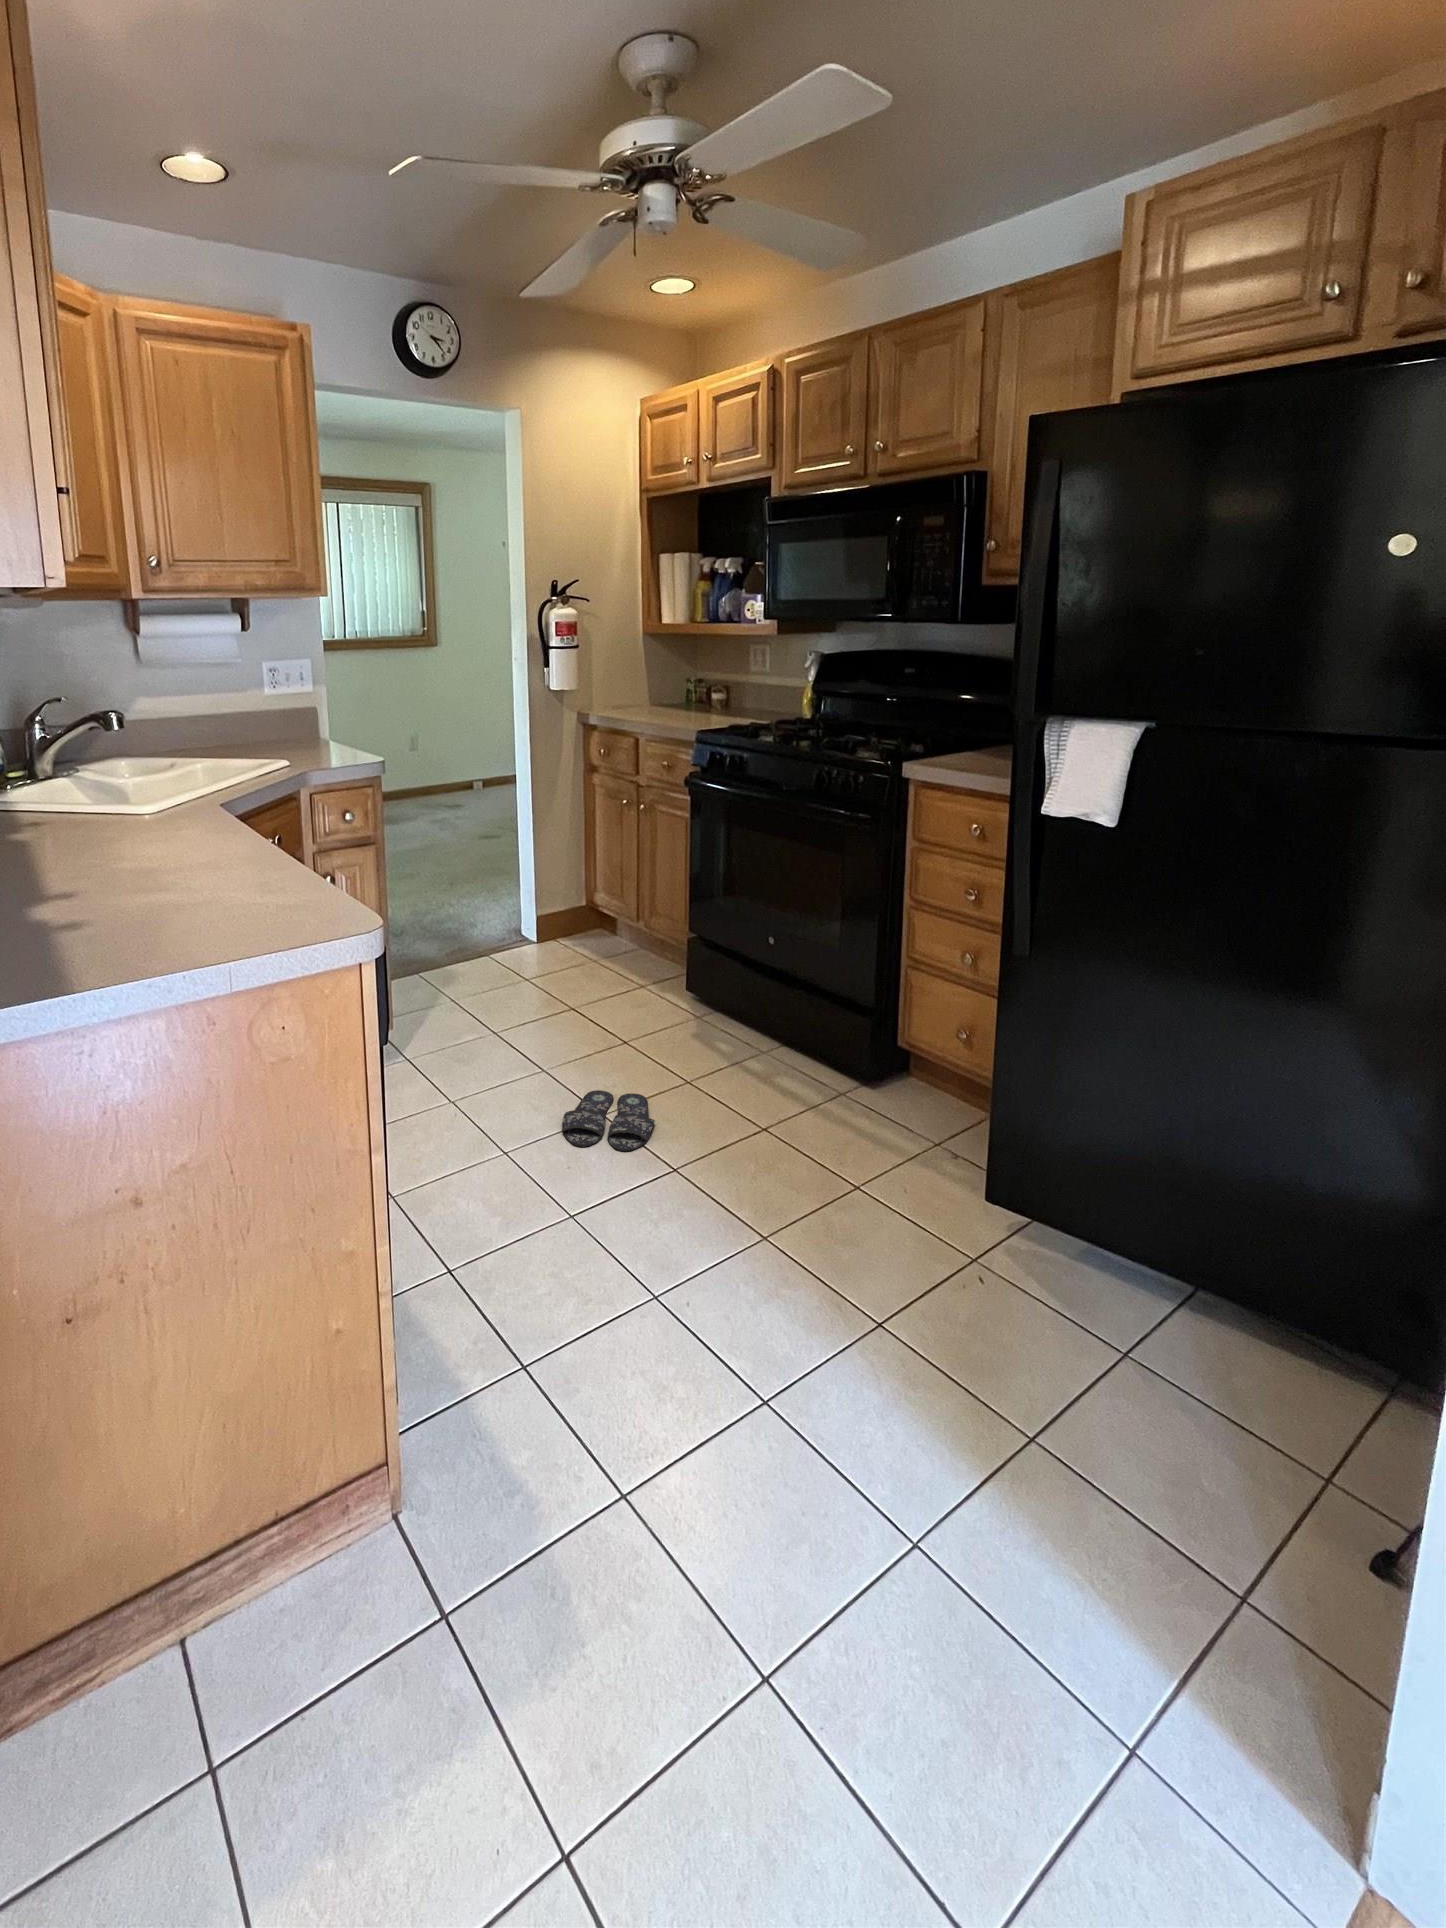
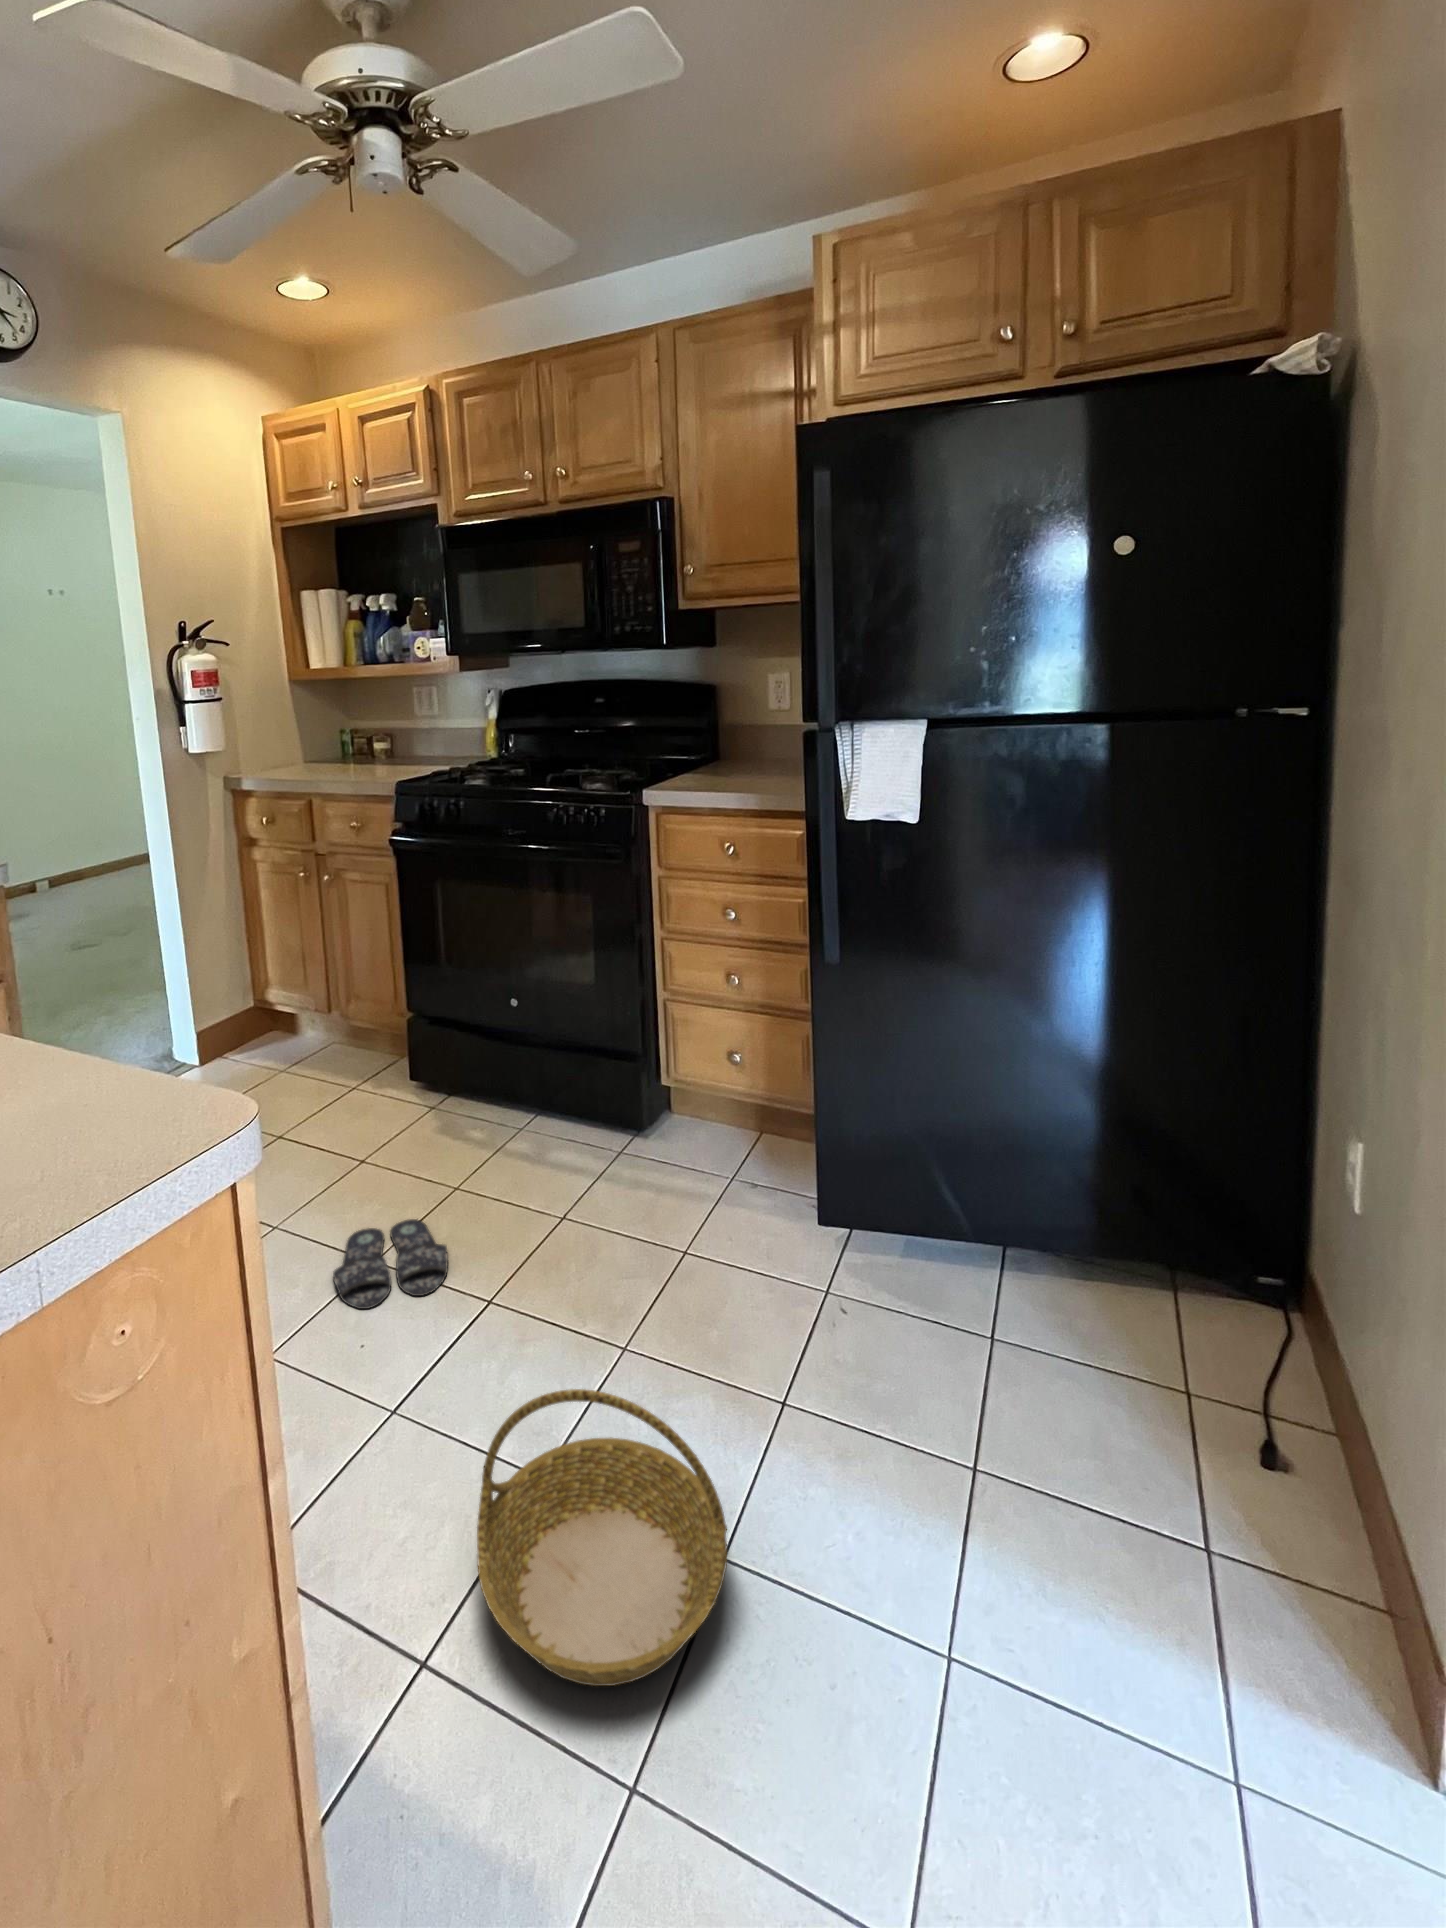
basket: none [558,1229,758,1458] -> present [477,1389,727,1686]

